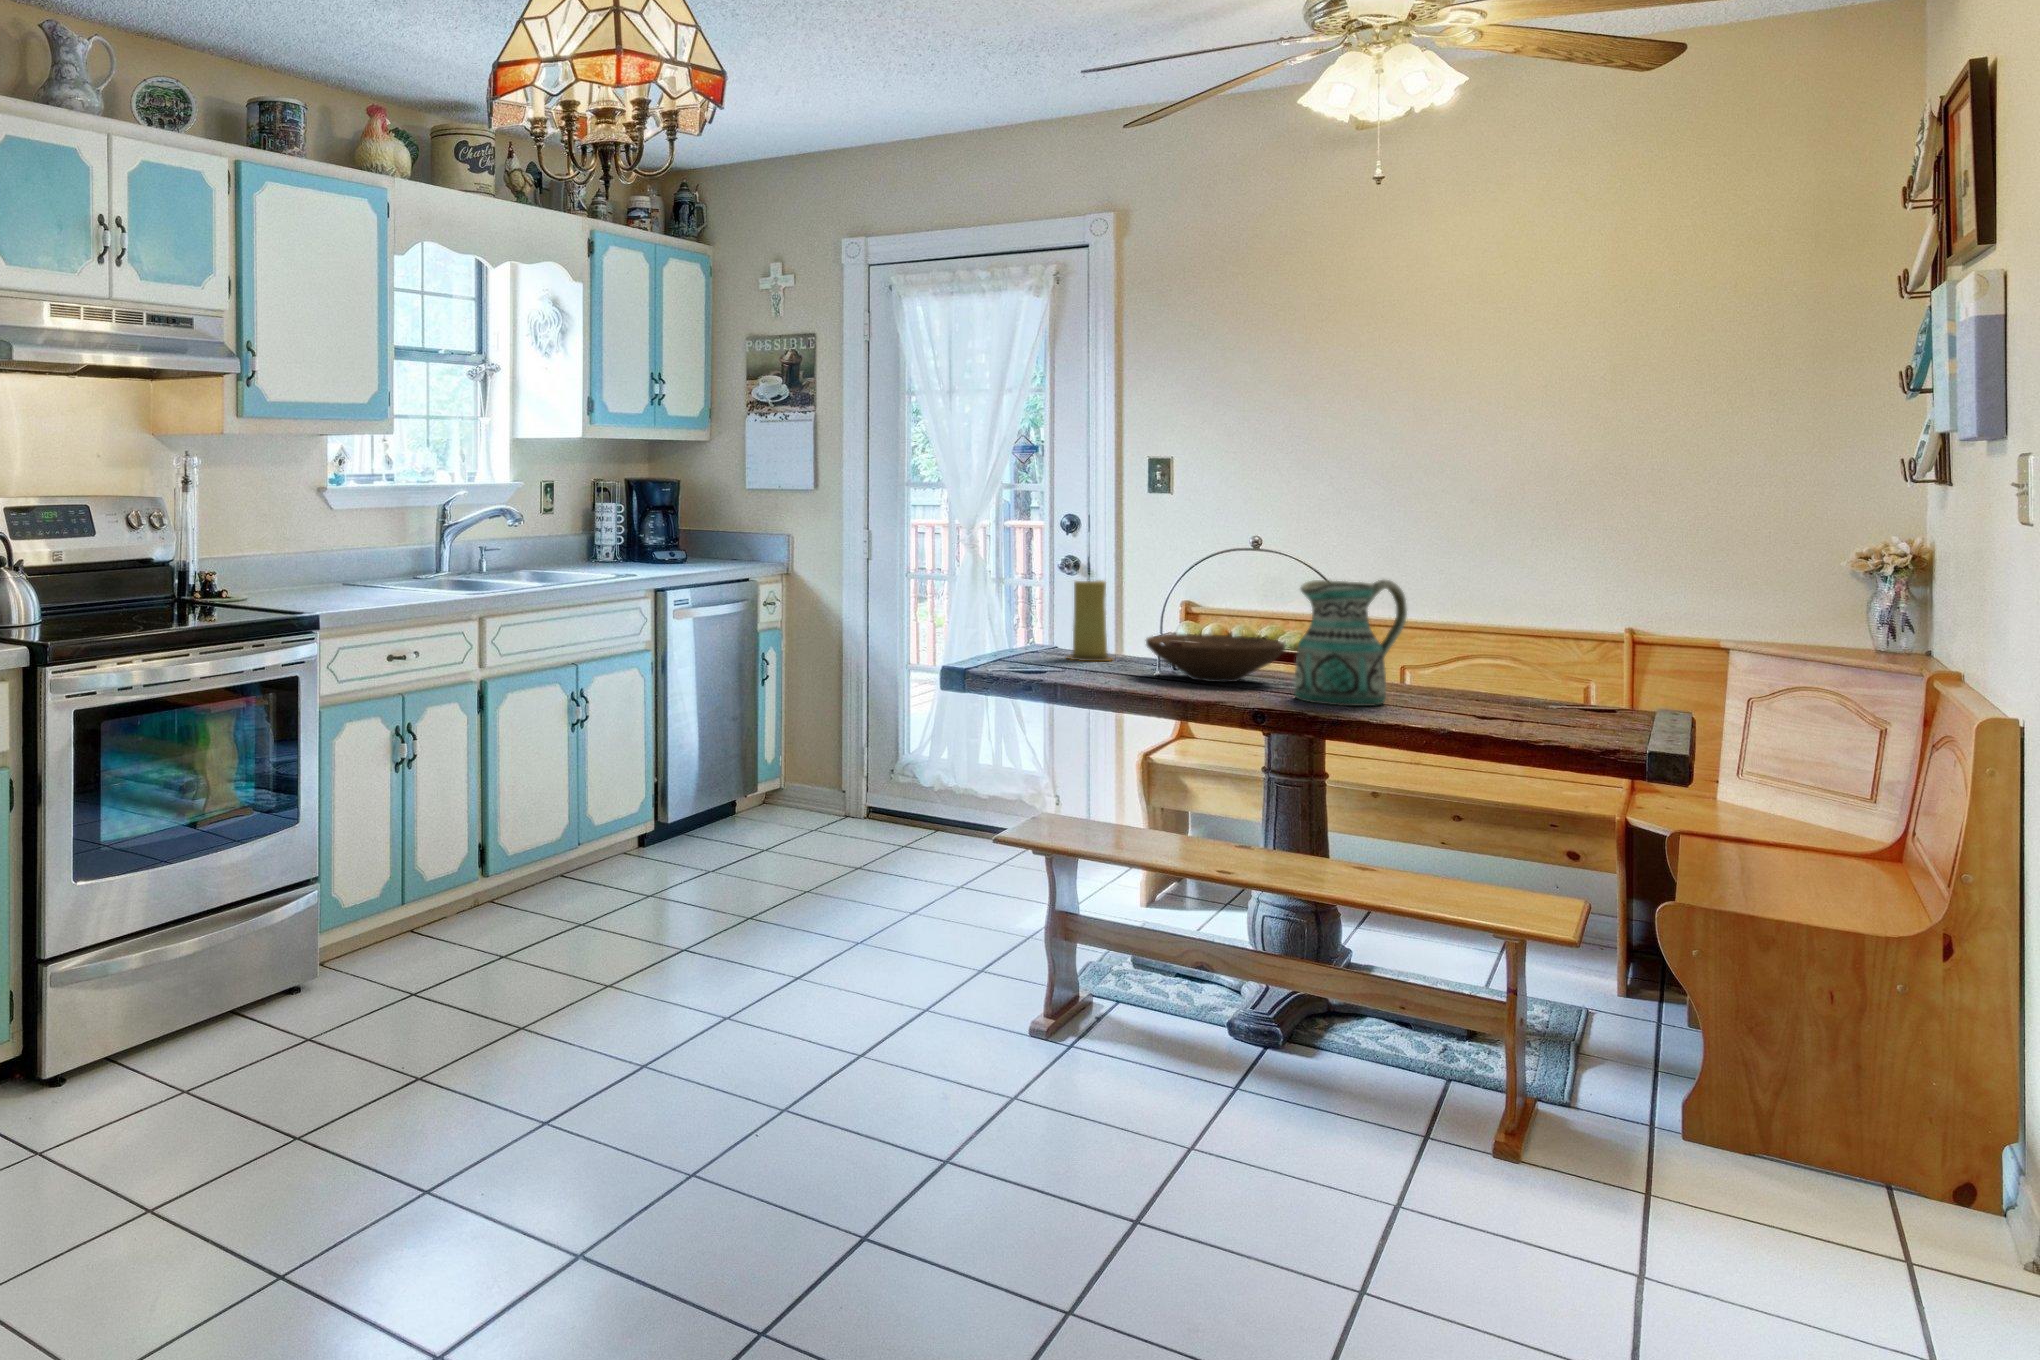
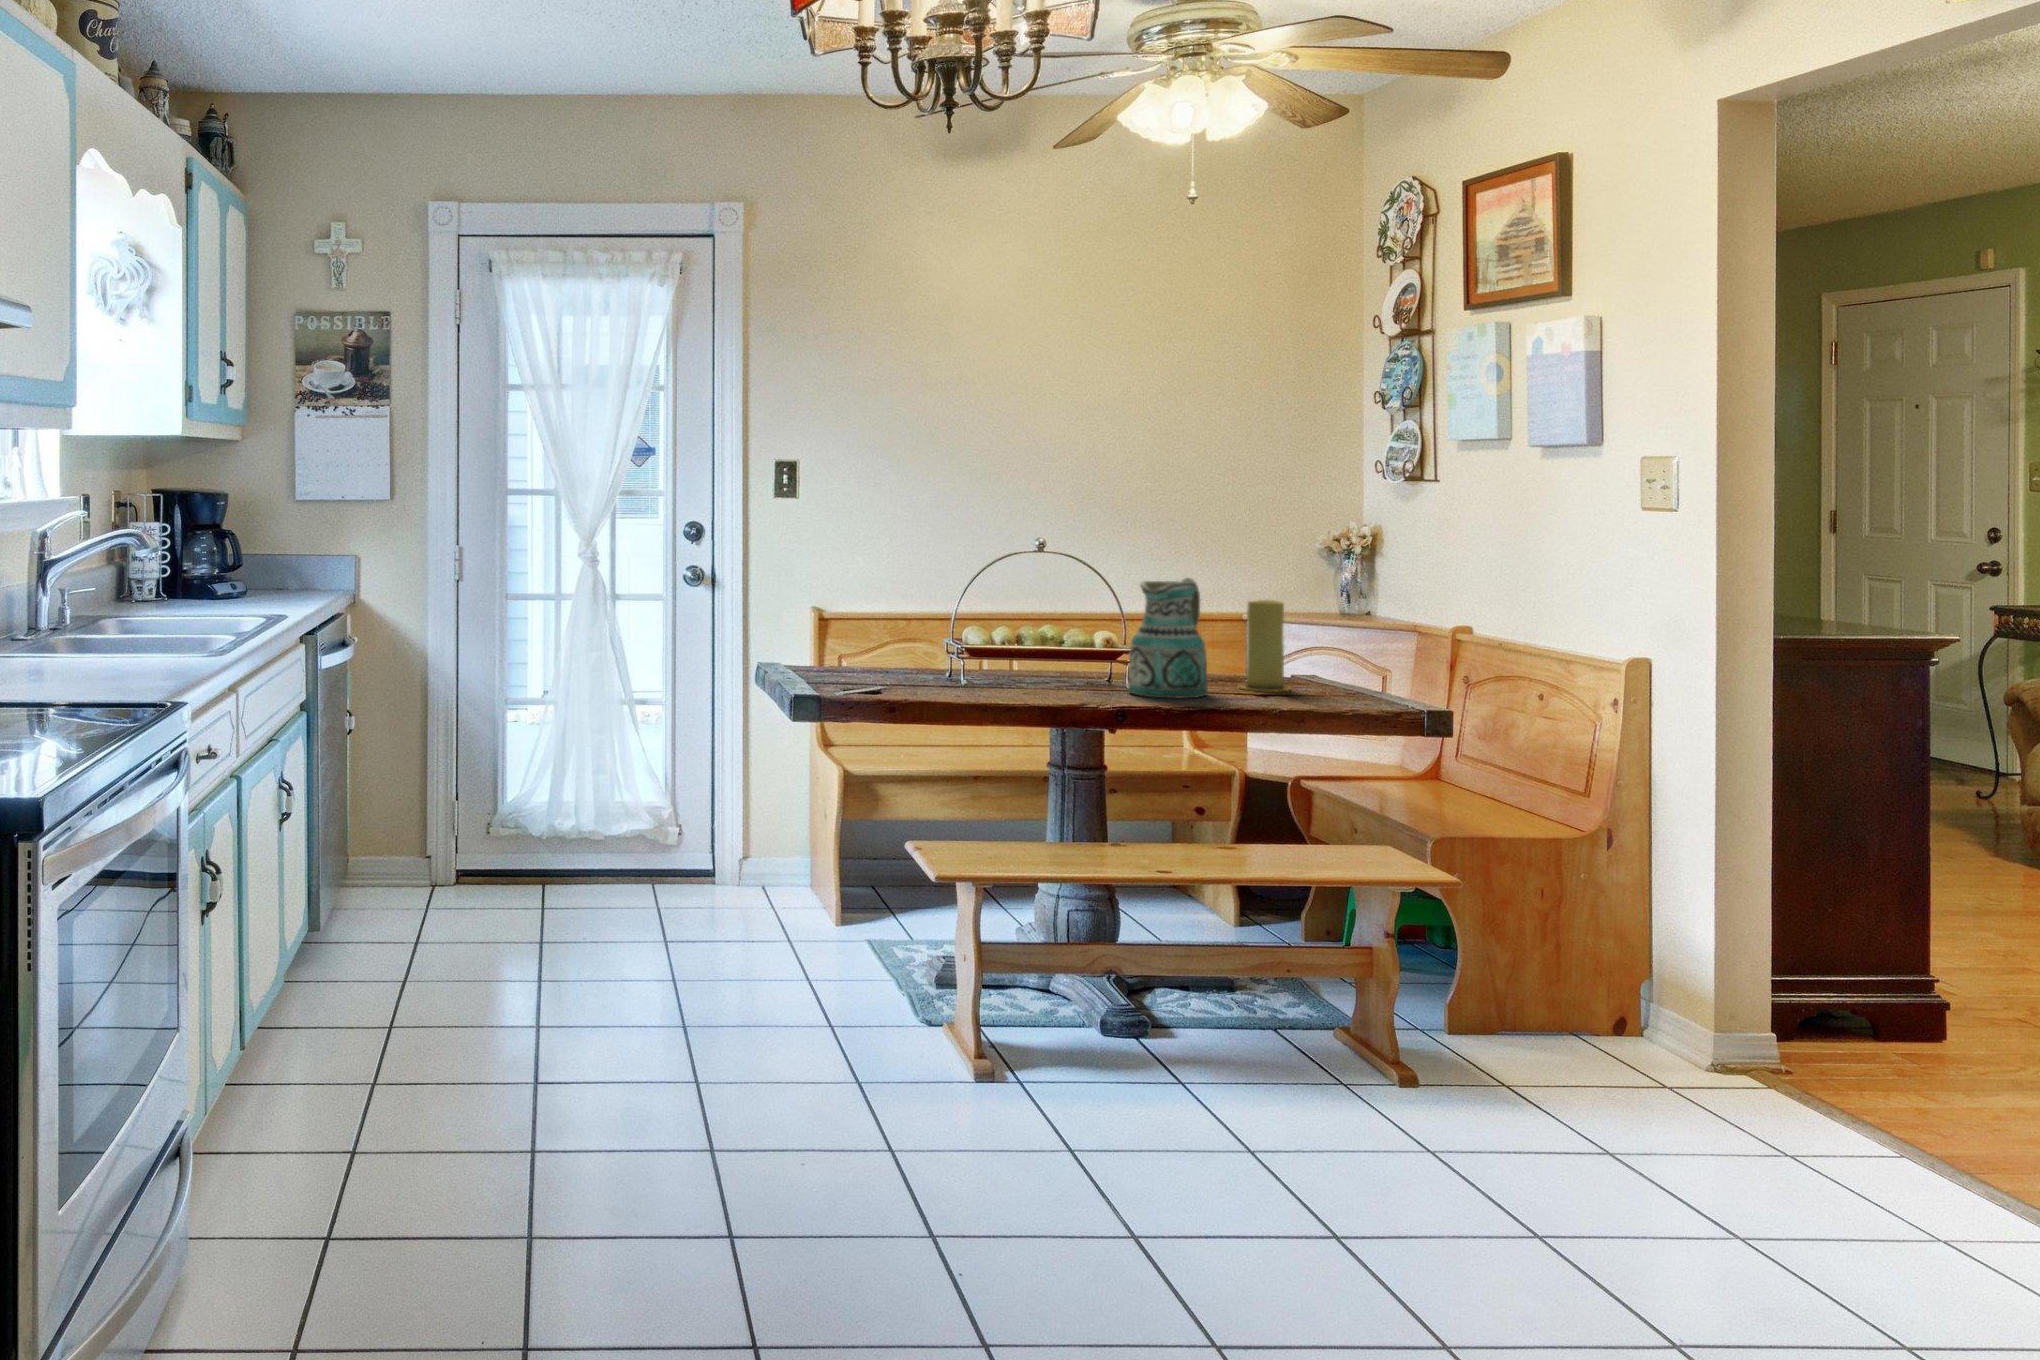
candle: present [1068,580,1112,661] -> present [1239,600,1290,692]
wooden bowl: present [1146,634,1286,682] -> none [946,638,1075,686]

